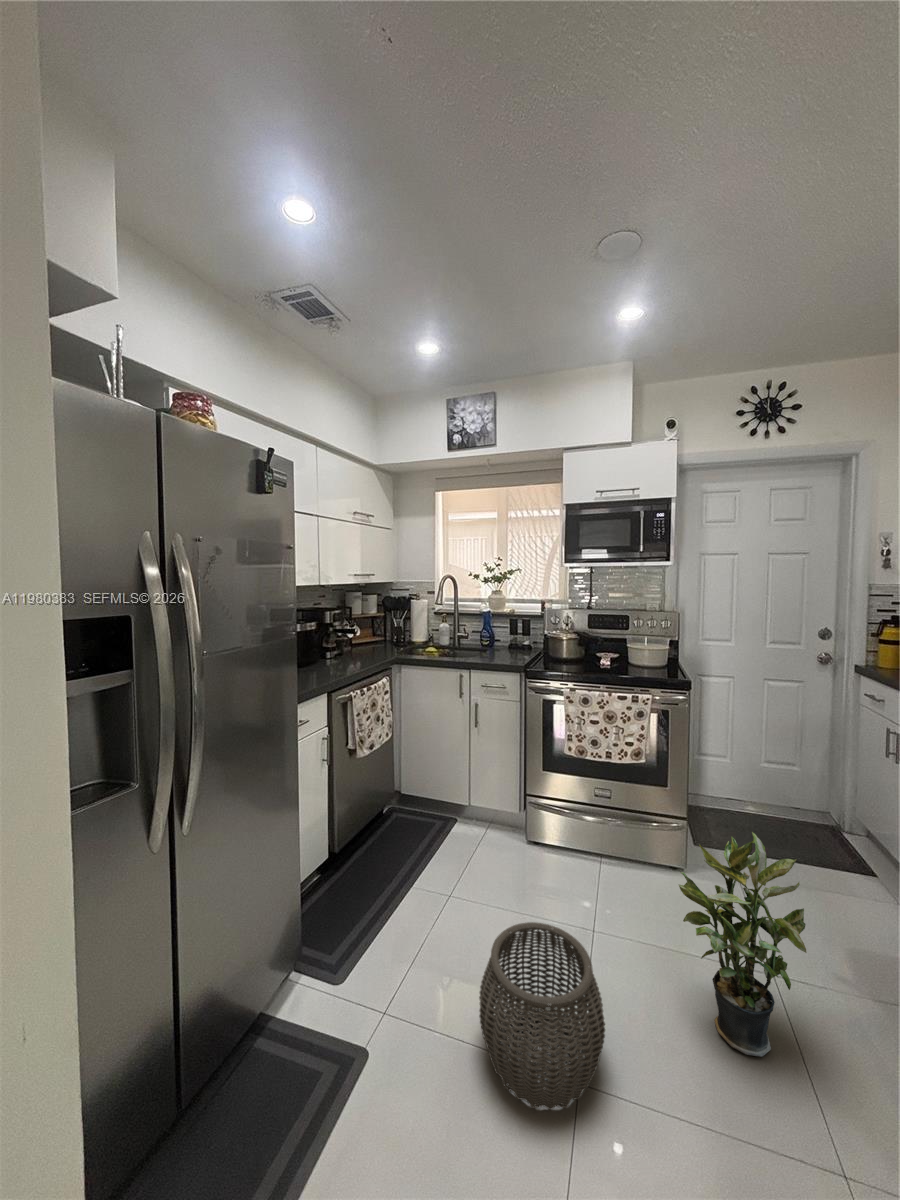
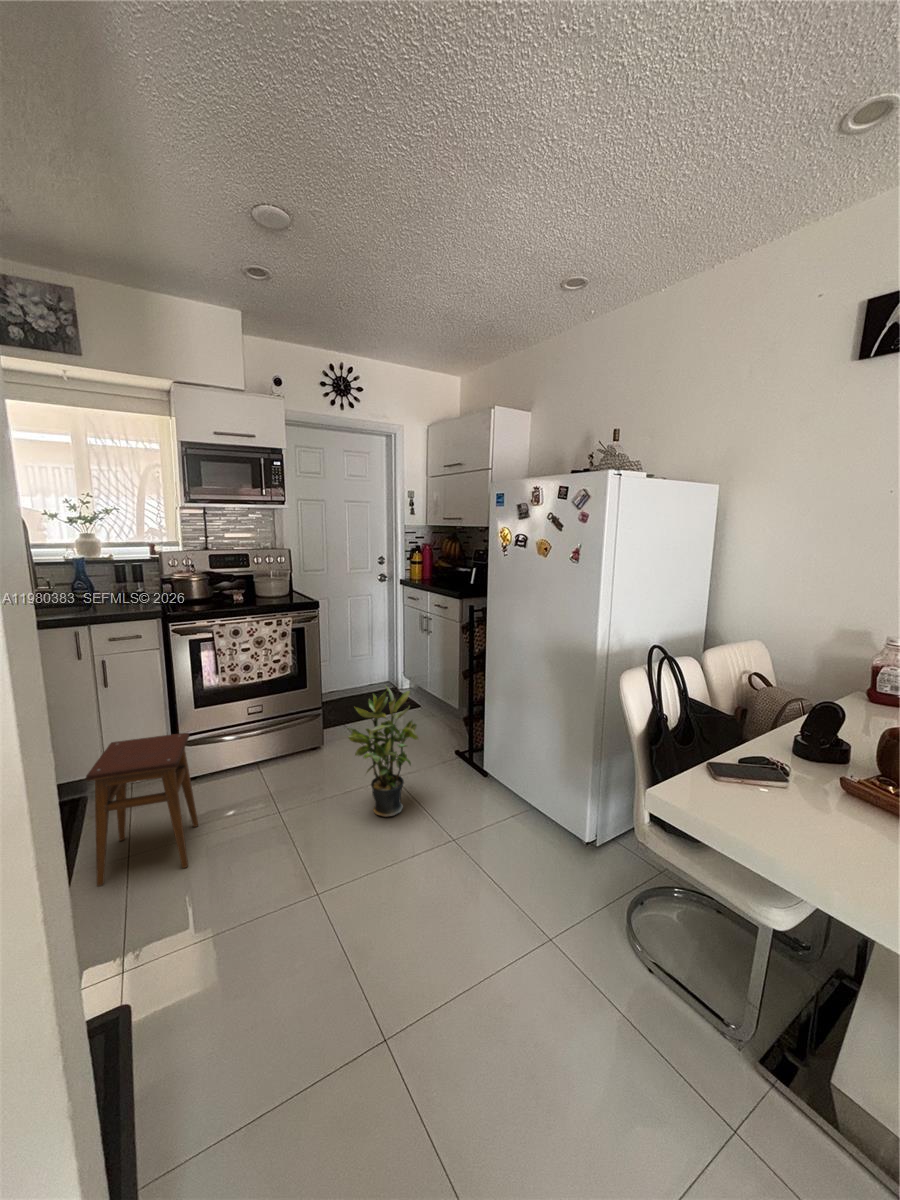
stool: none [415,781,513,943] -> present [86,733,198,886]
woven basket: present [479,922,605,1110] -> none [227,799,329,923]

